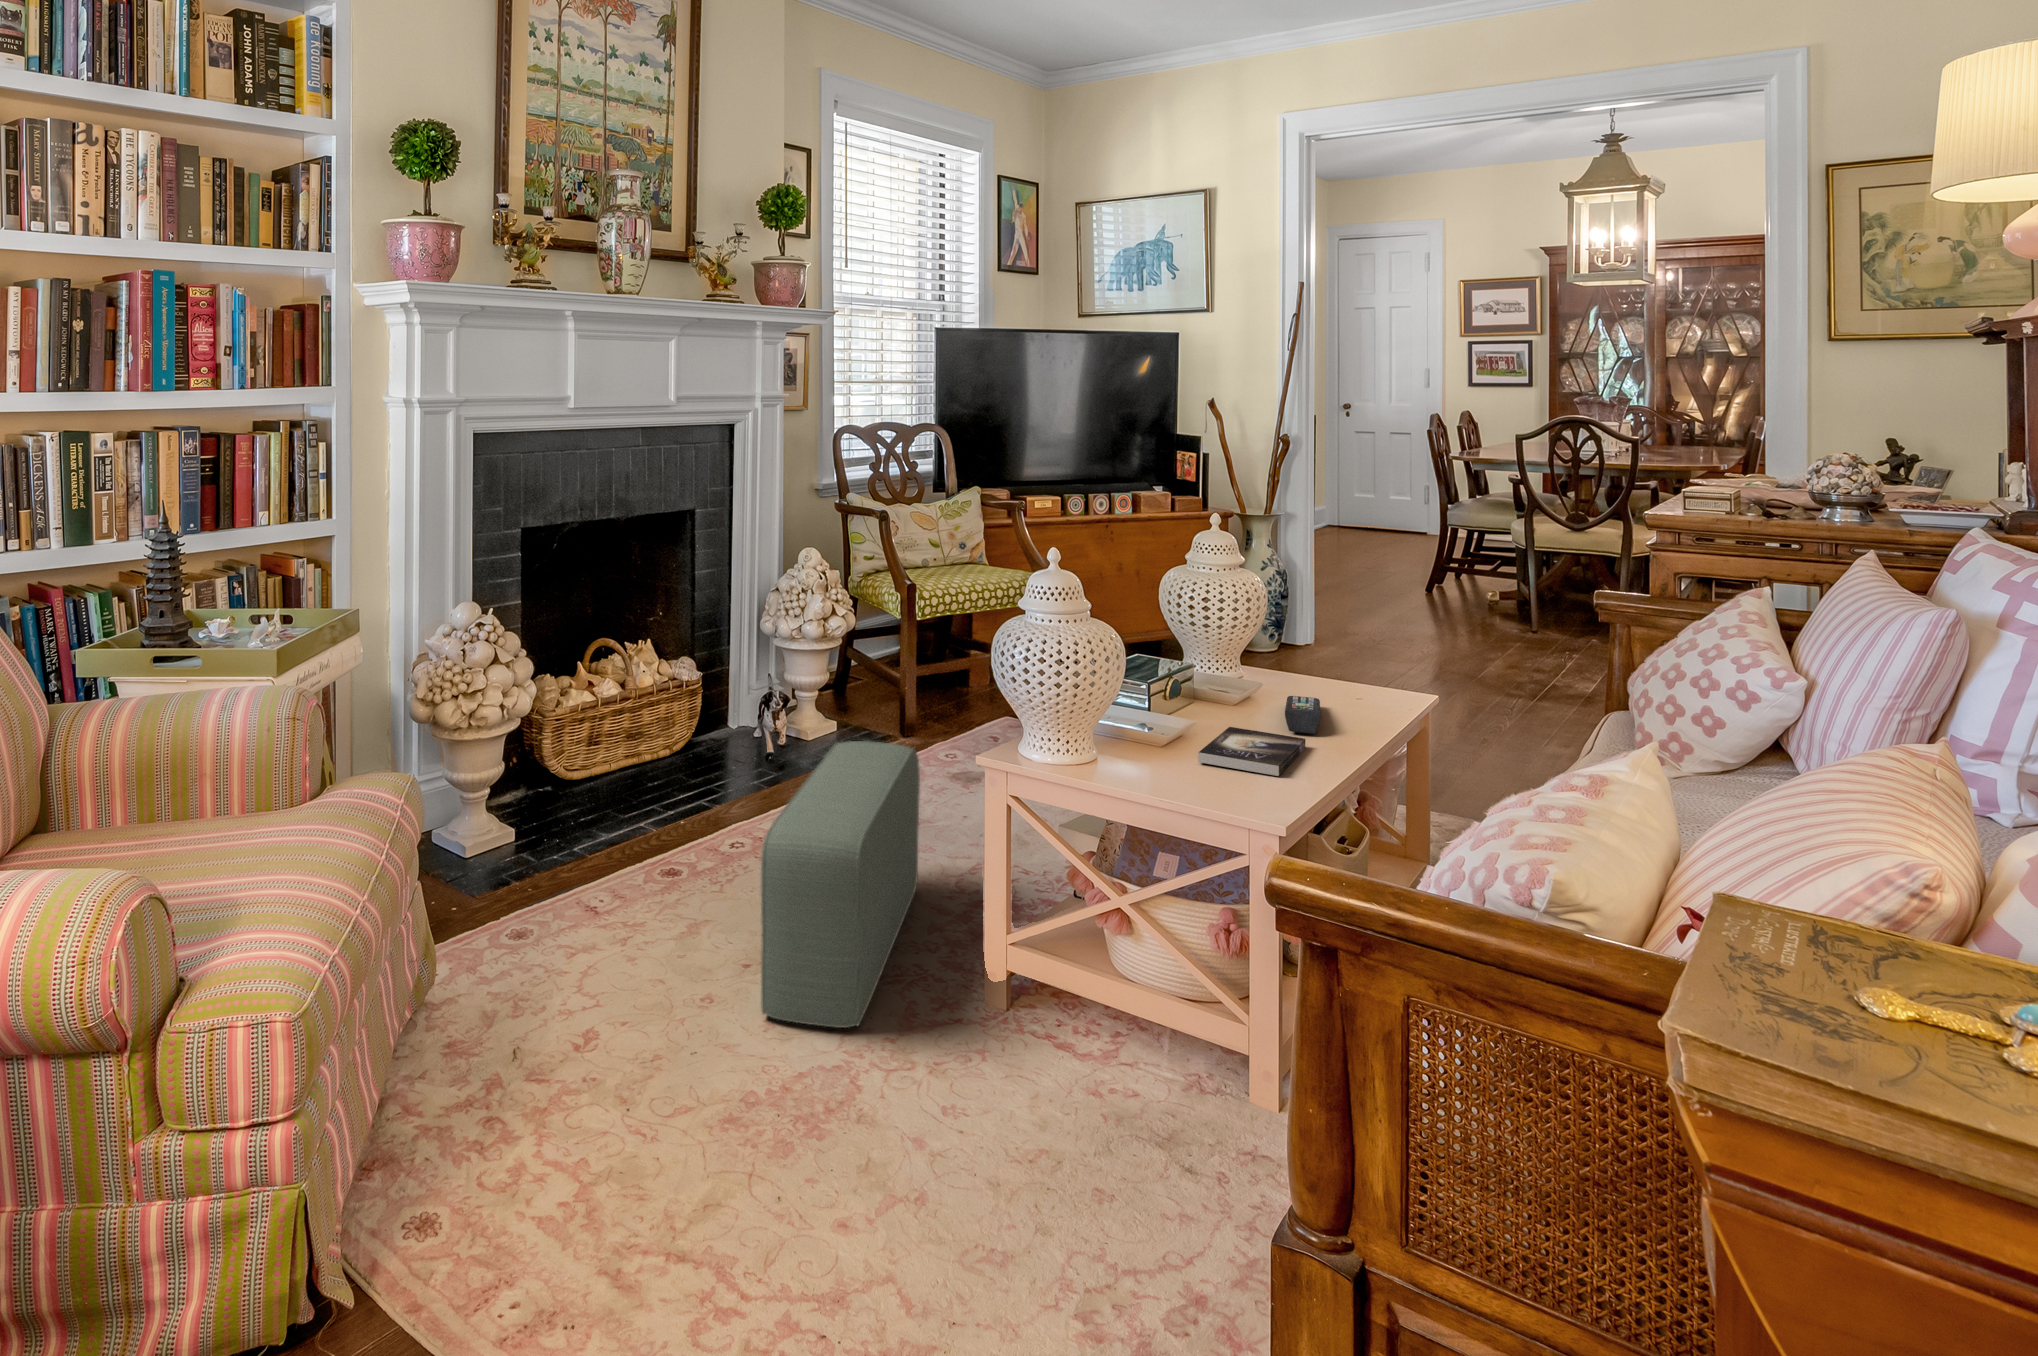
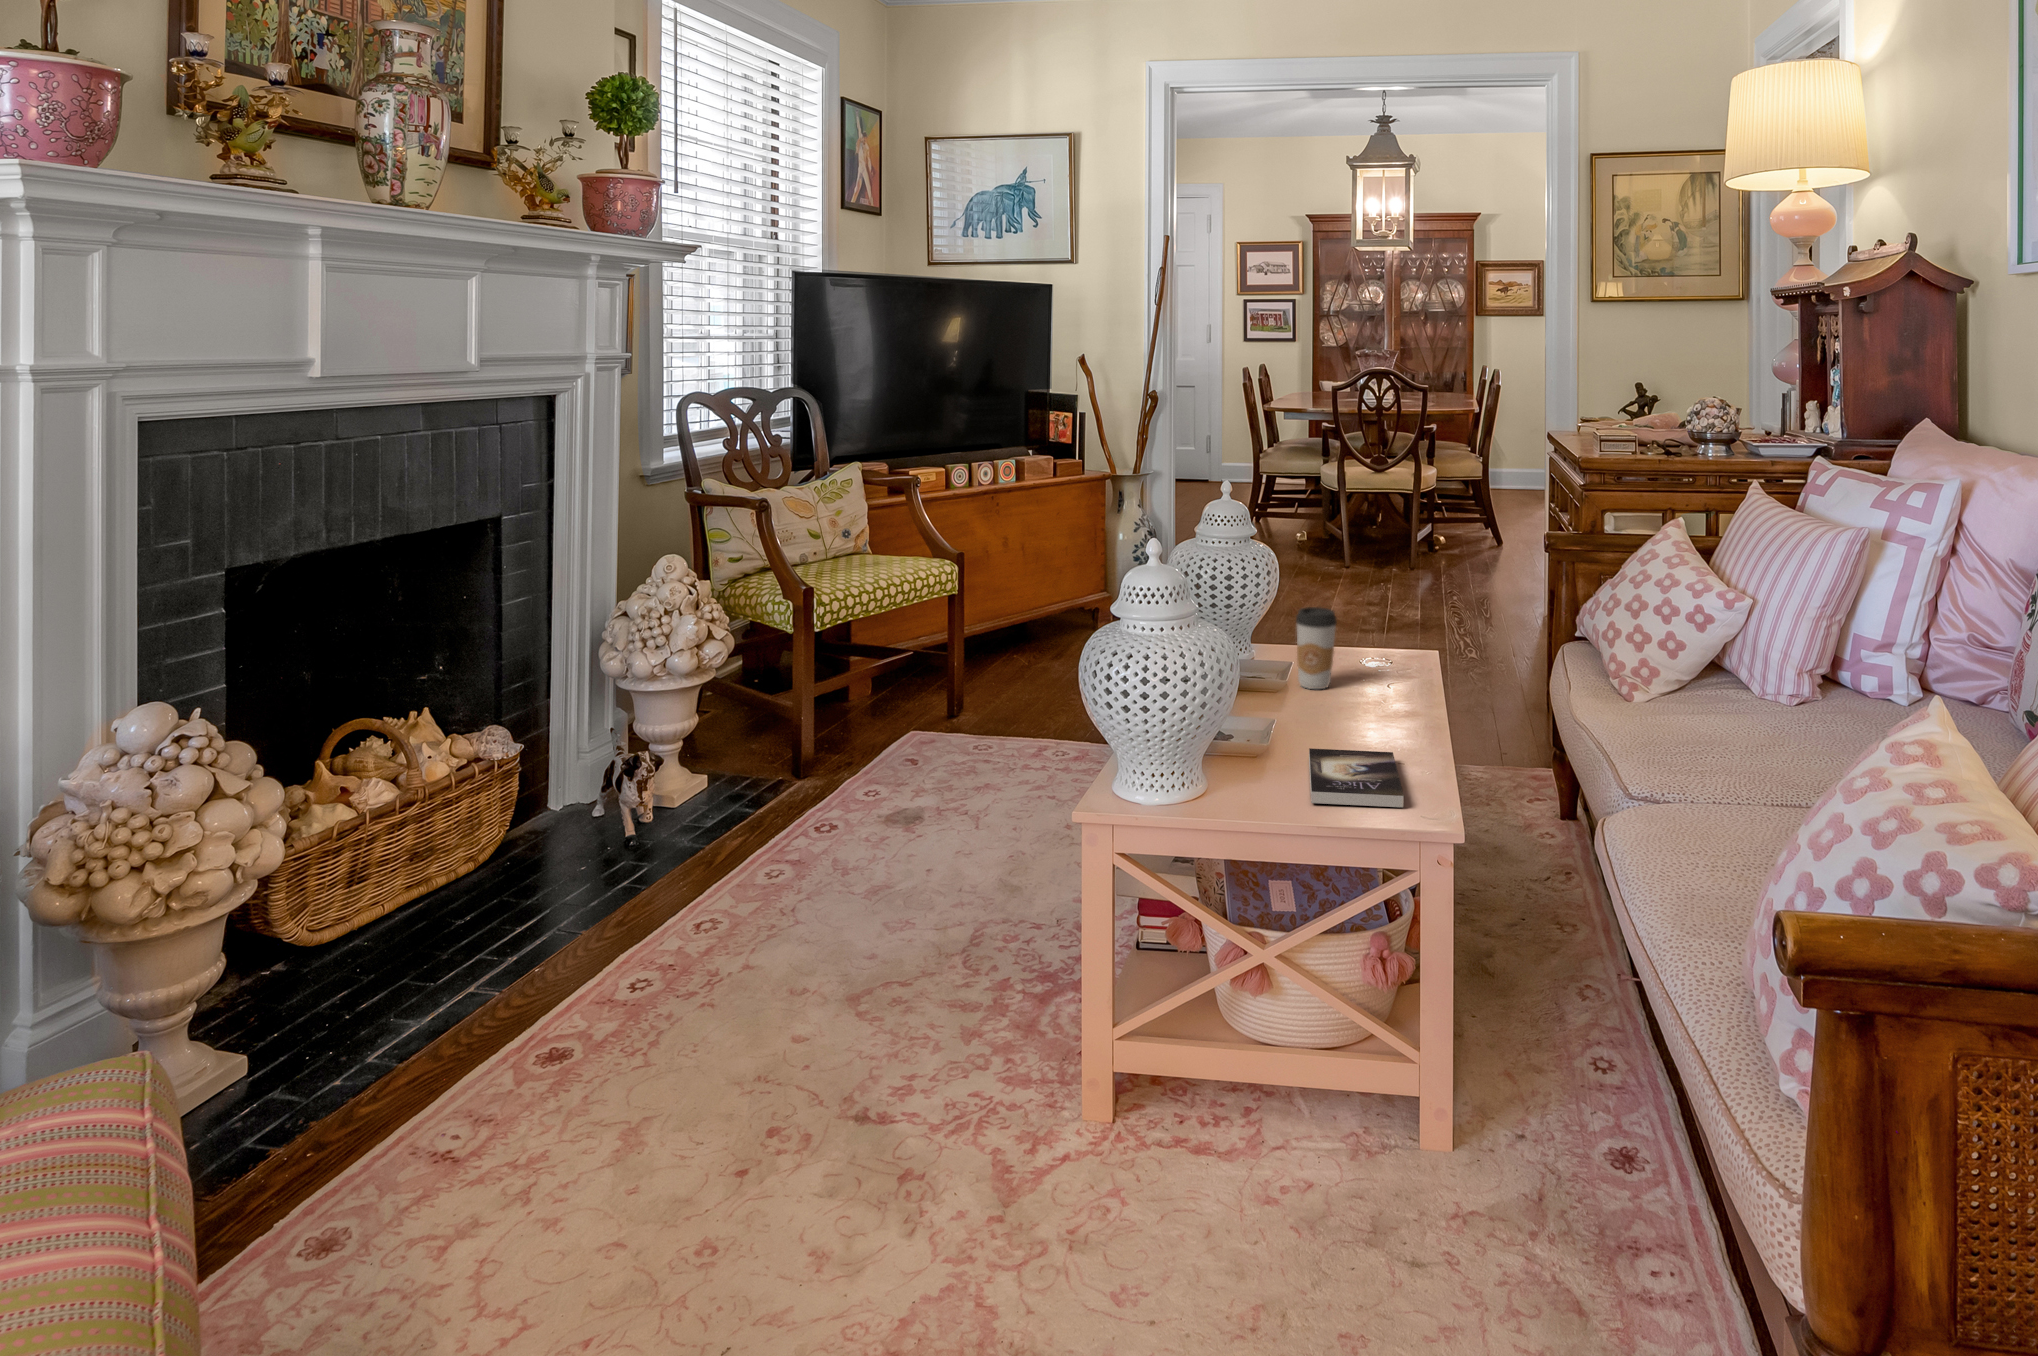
coffee cup: none [1271,617,1311,692] -> present [1296,607,1337,689]
remote control: present [1285,696,1320,734] -> none [1329,696,1391,743]
pouf: present [761,741,920,1028] -> none [782,824,948,1283]

